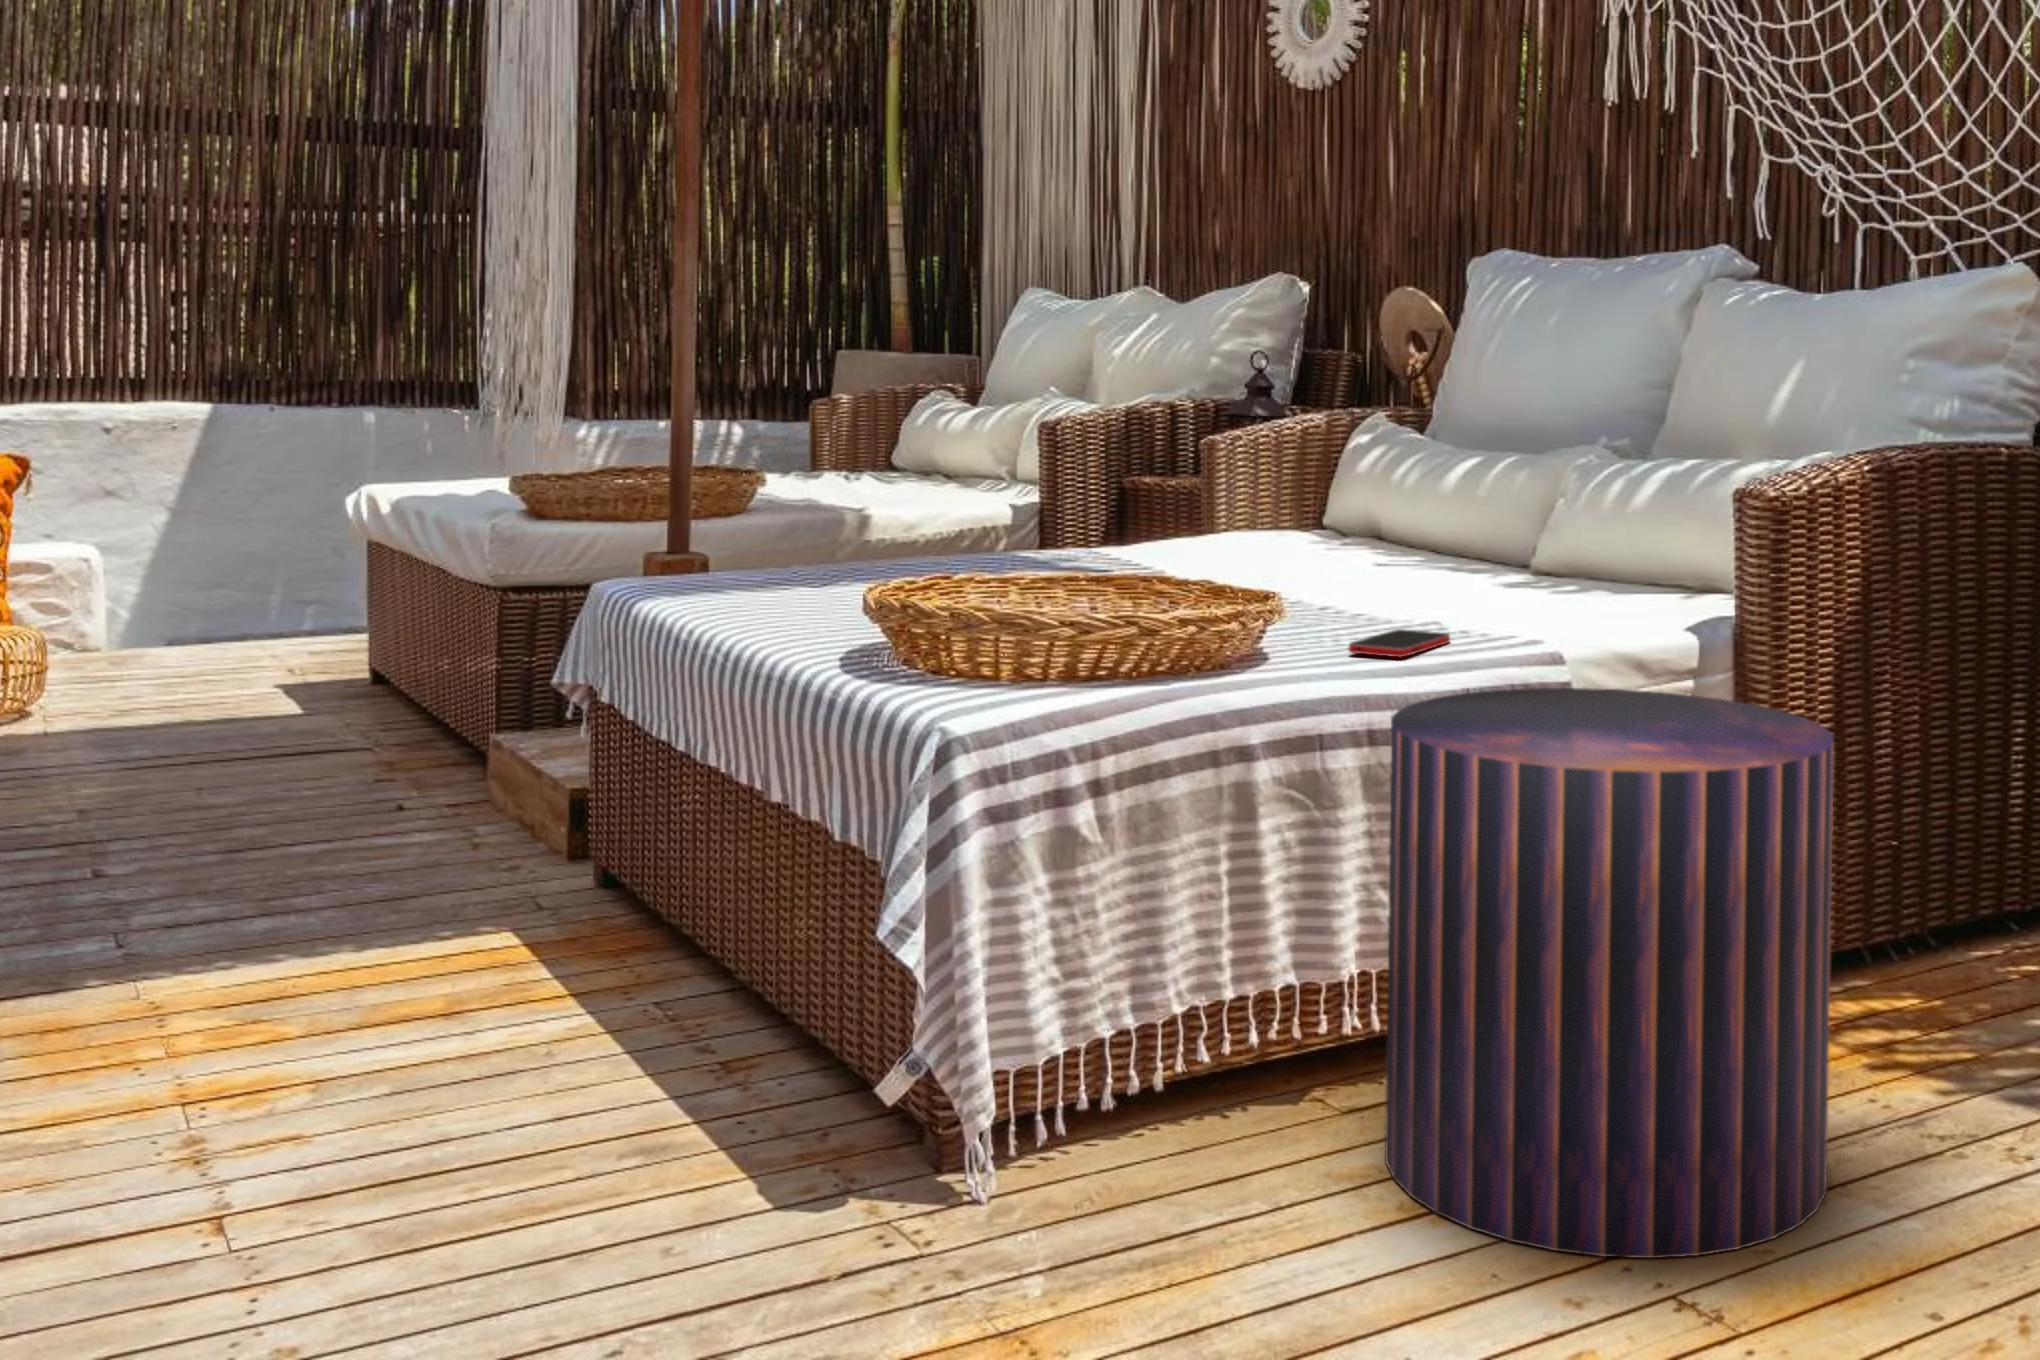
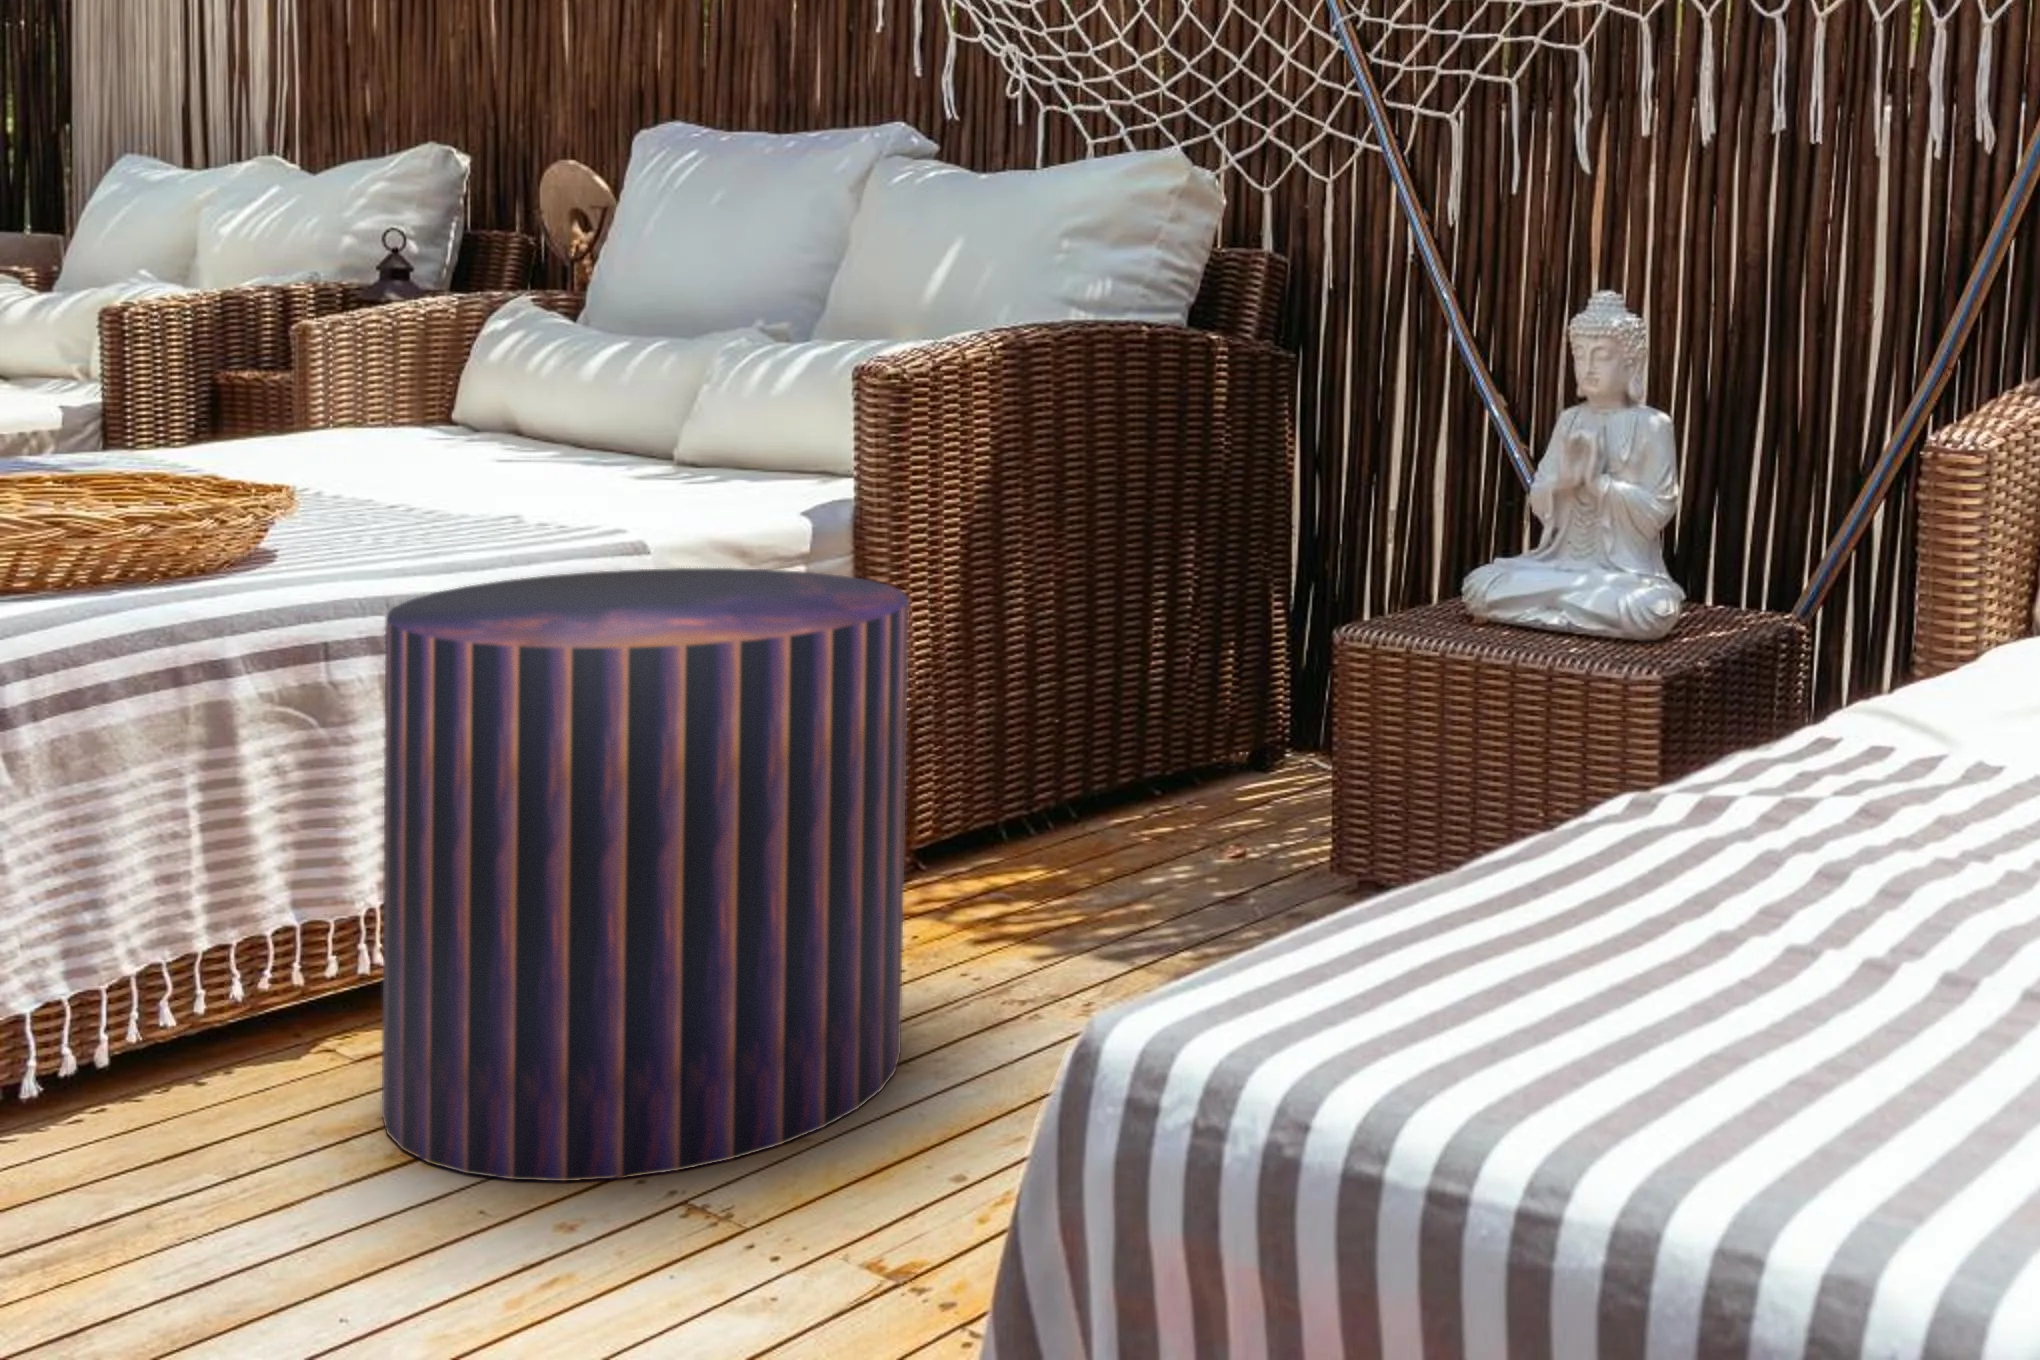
smartphone: present [1349,629,1450,657] -> none [376,517,517,545]

